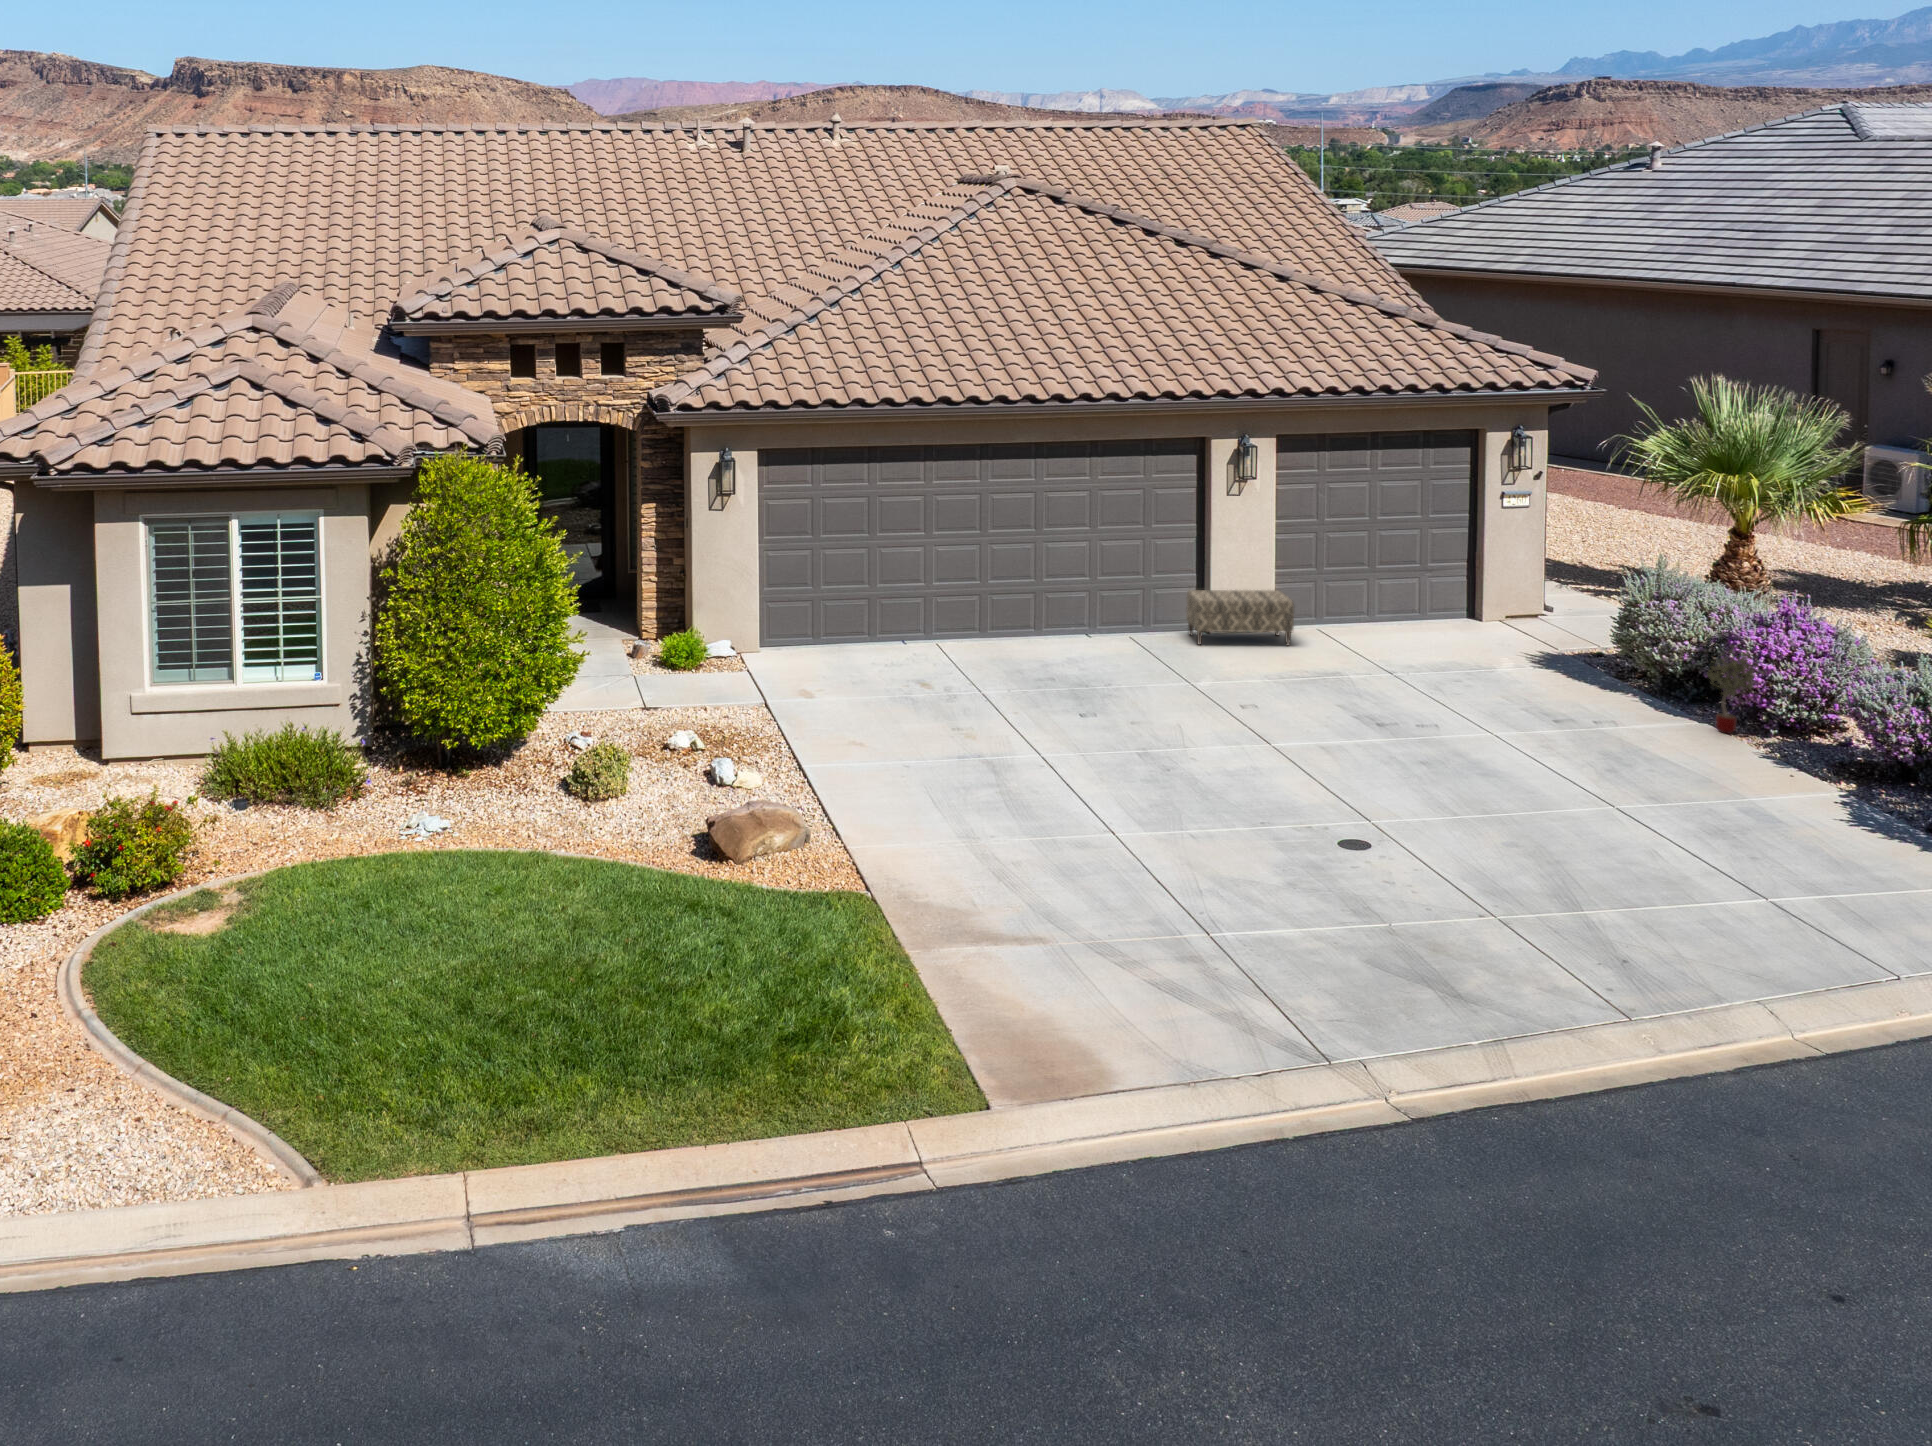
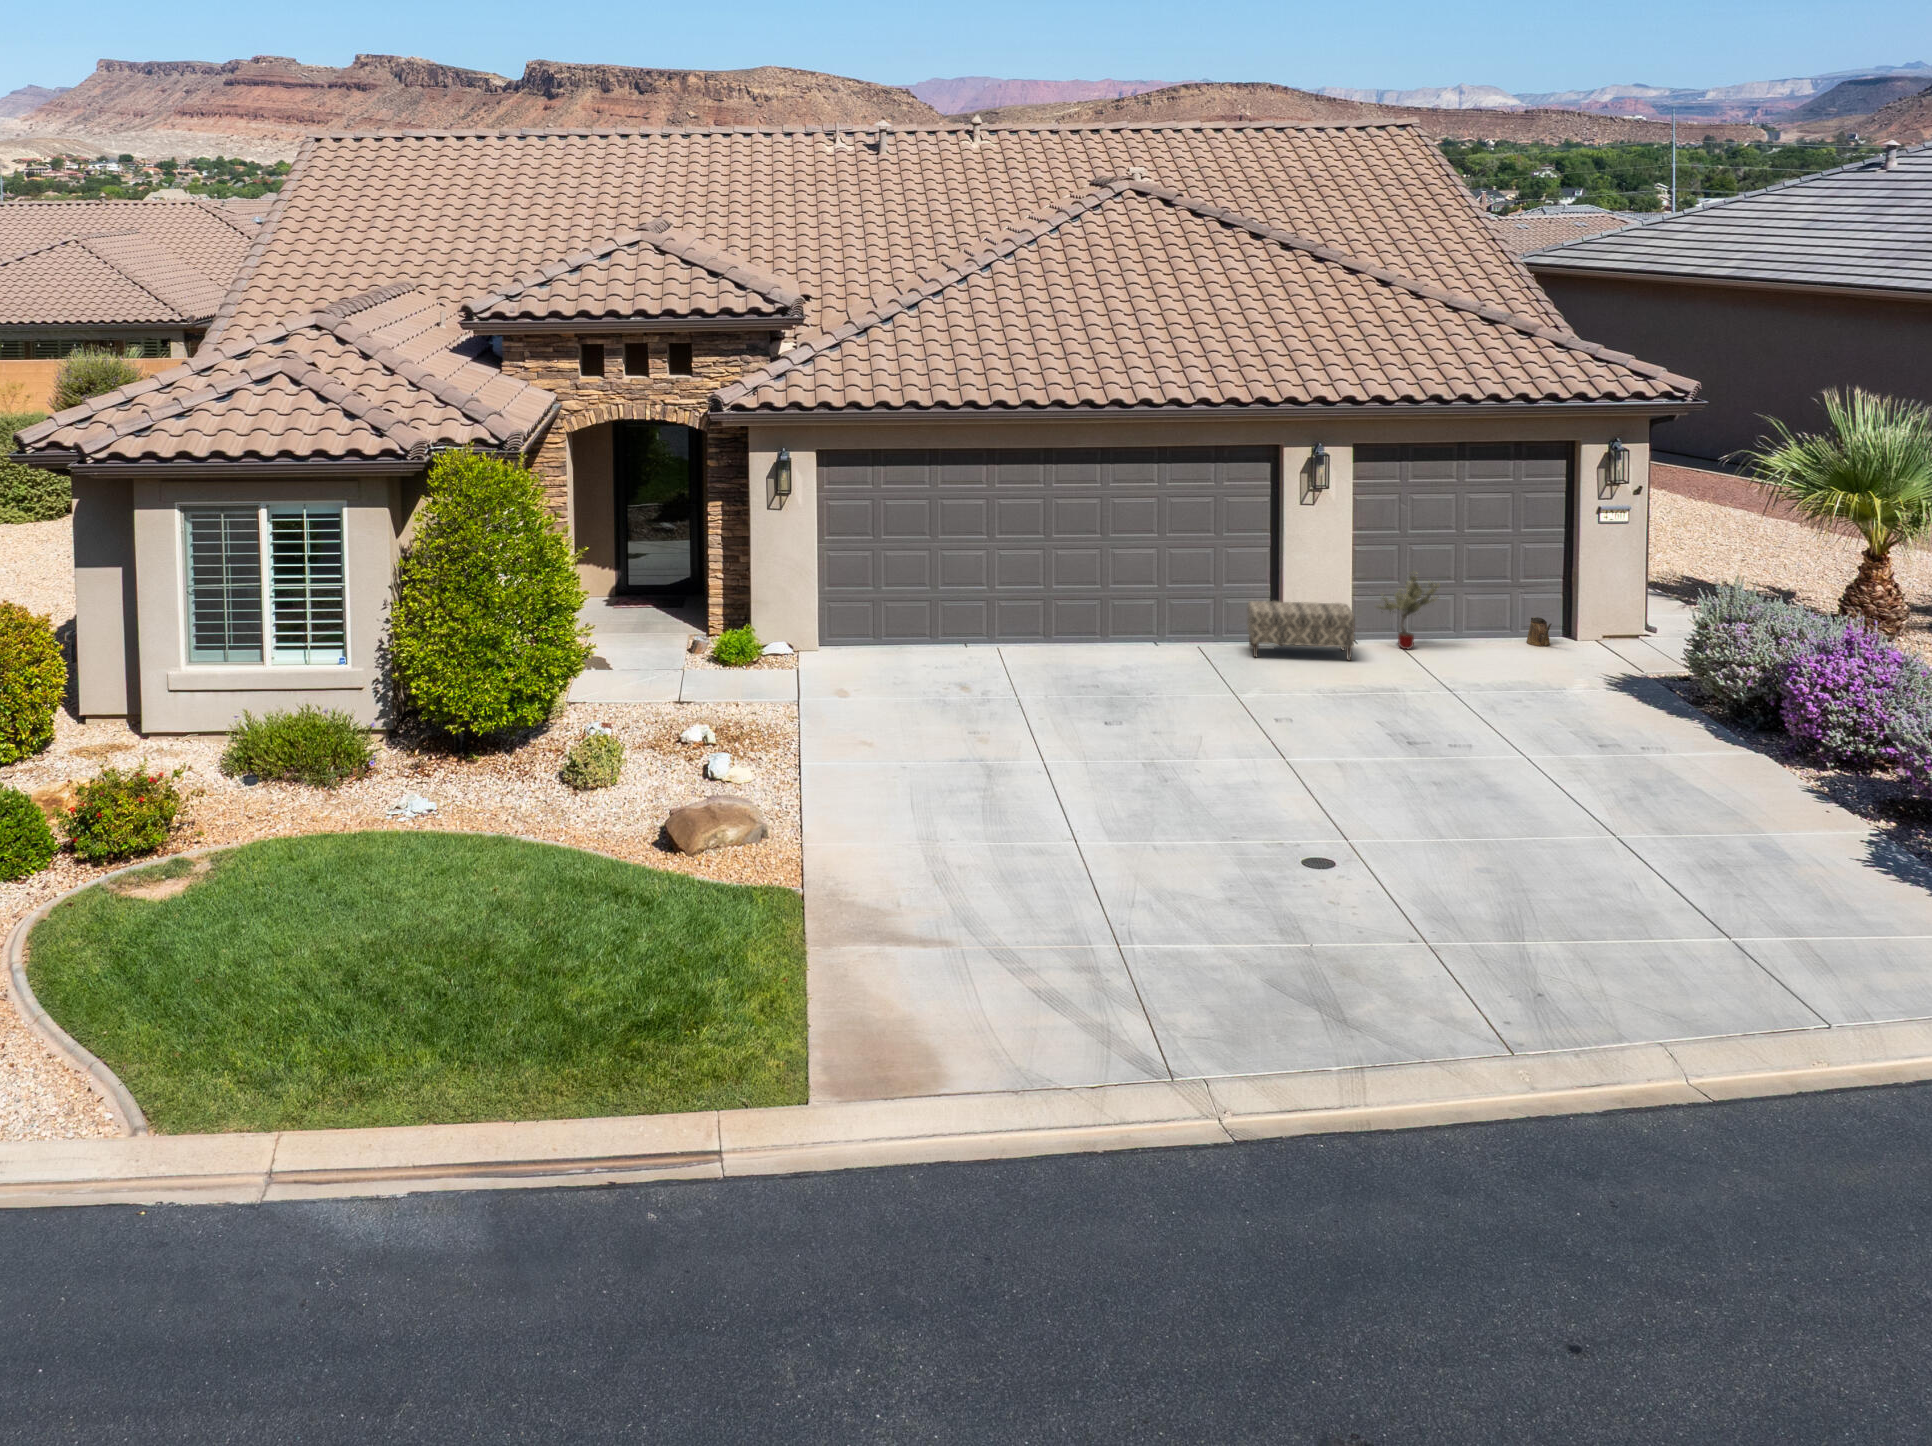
watering can: none [1440,598,1468,626] -> present [1526,617,1551,646]
potted tree: present [1707,645,1763,733] -> present [1377,572,1439,649]

